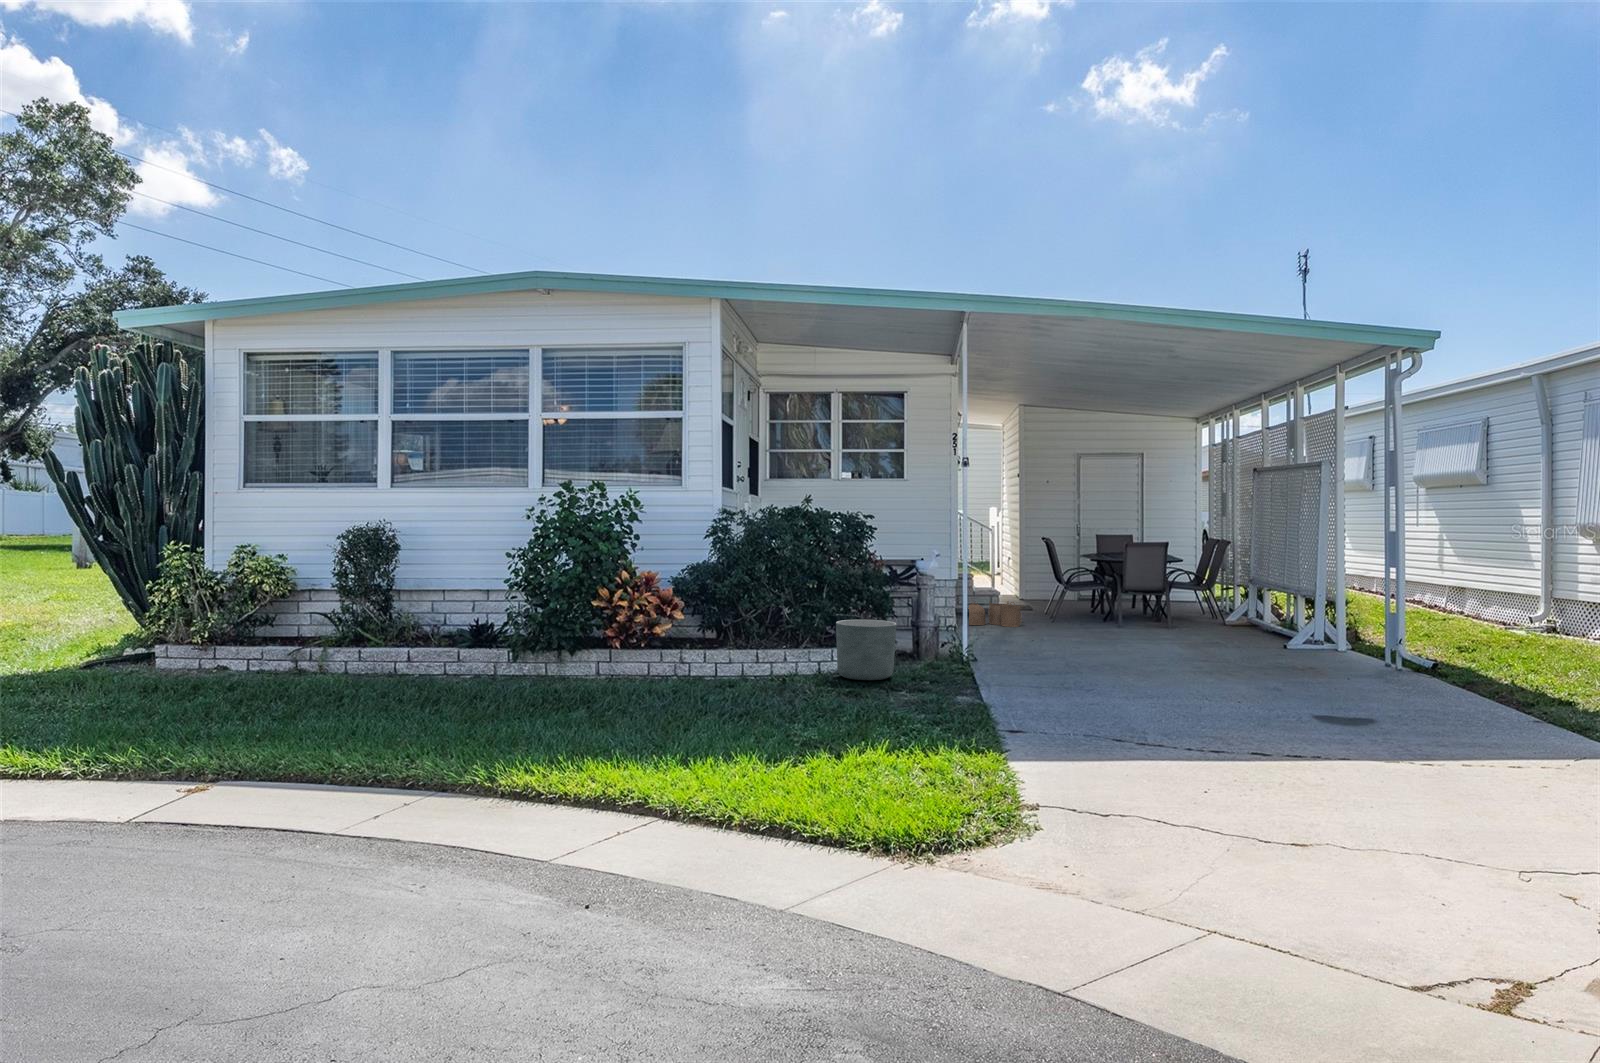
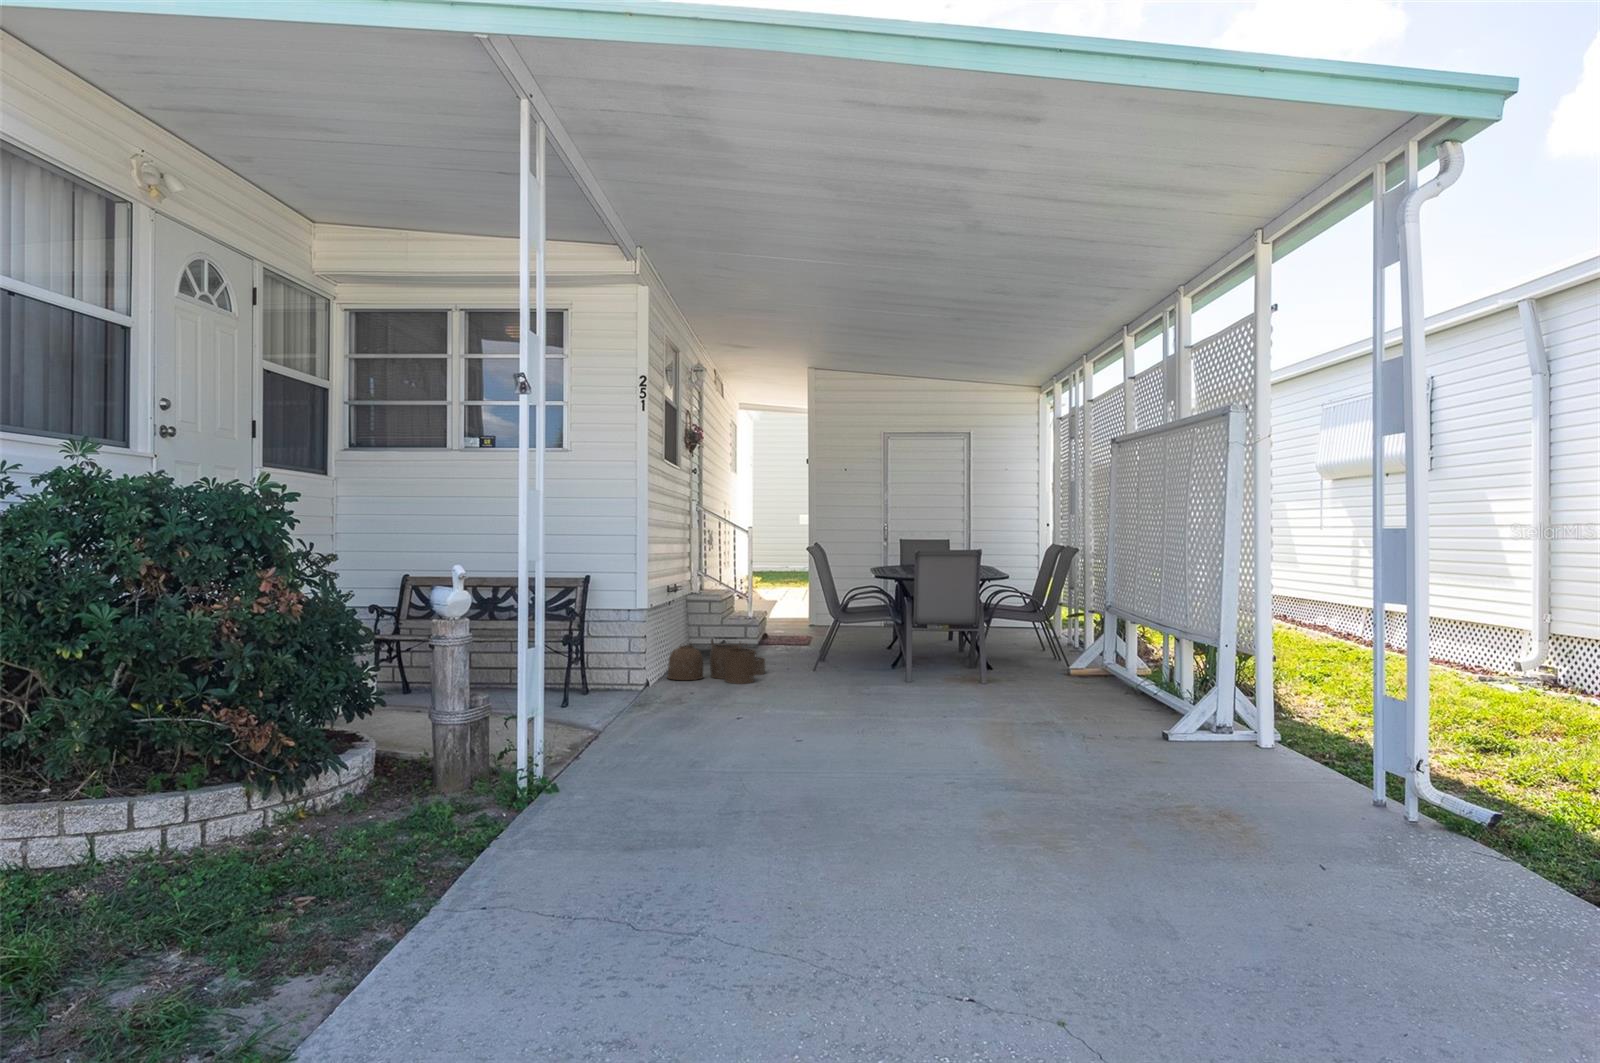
planter: present [836,620,897,680] -> none [84,728,263,899]

